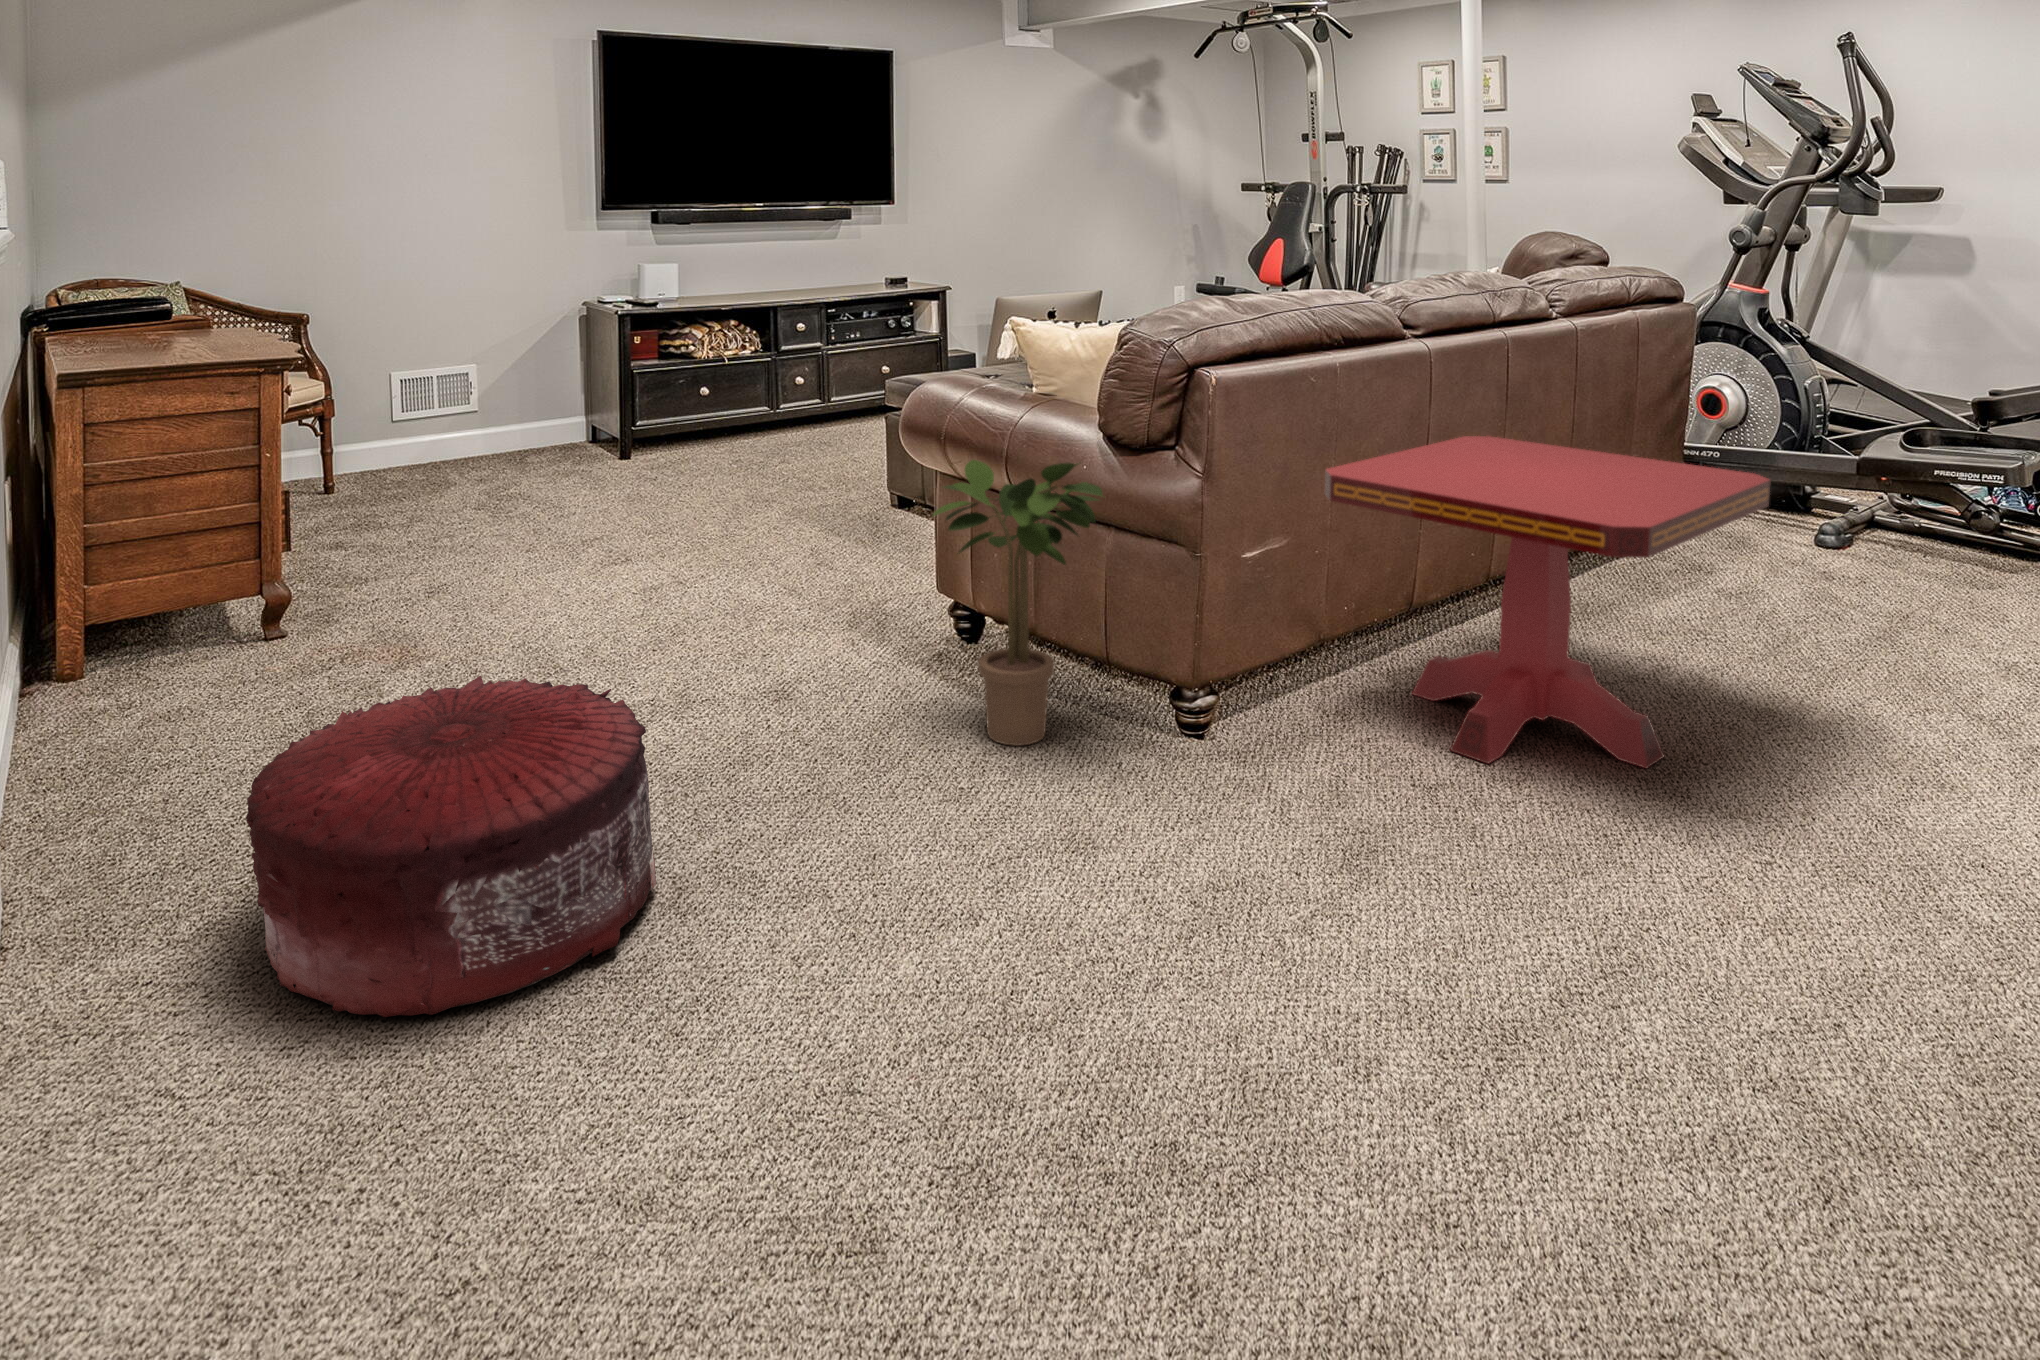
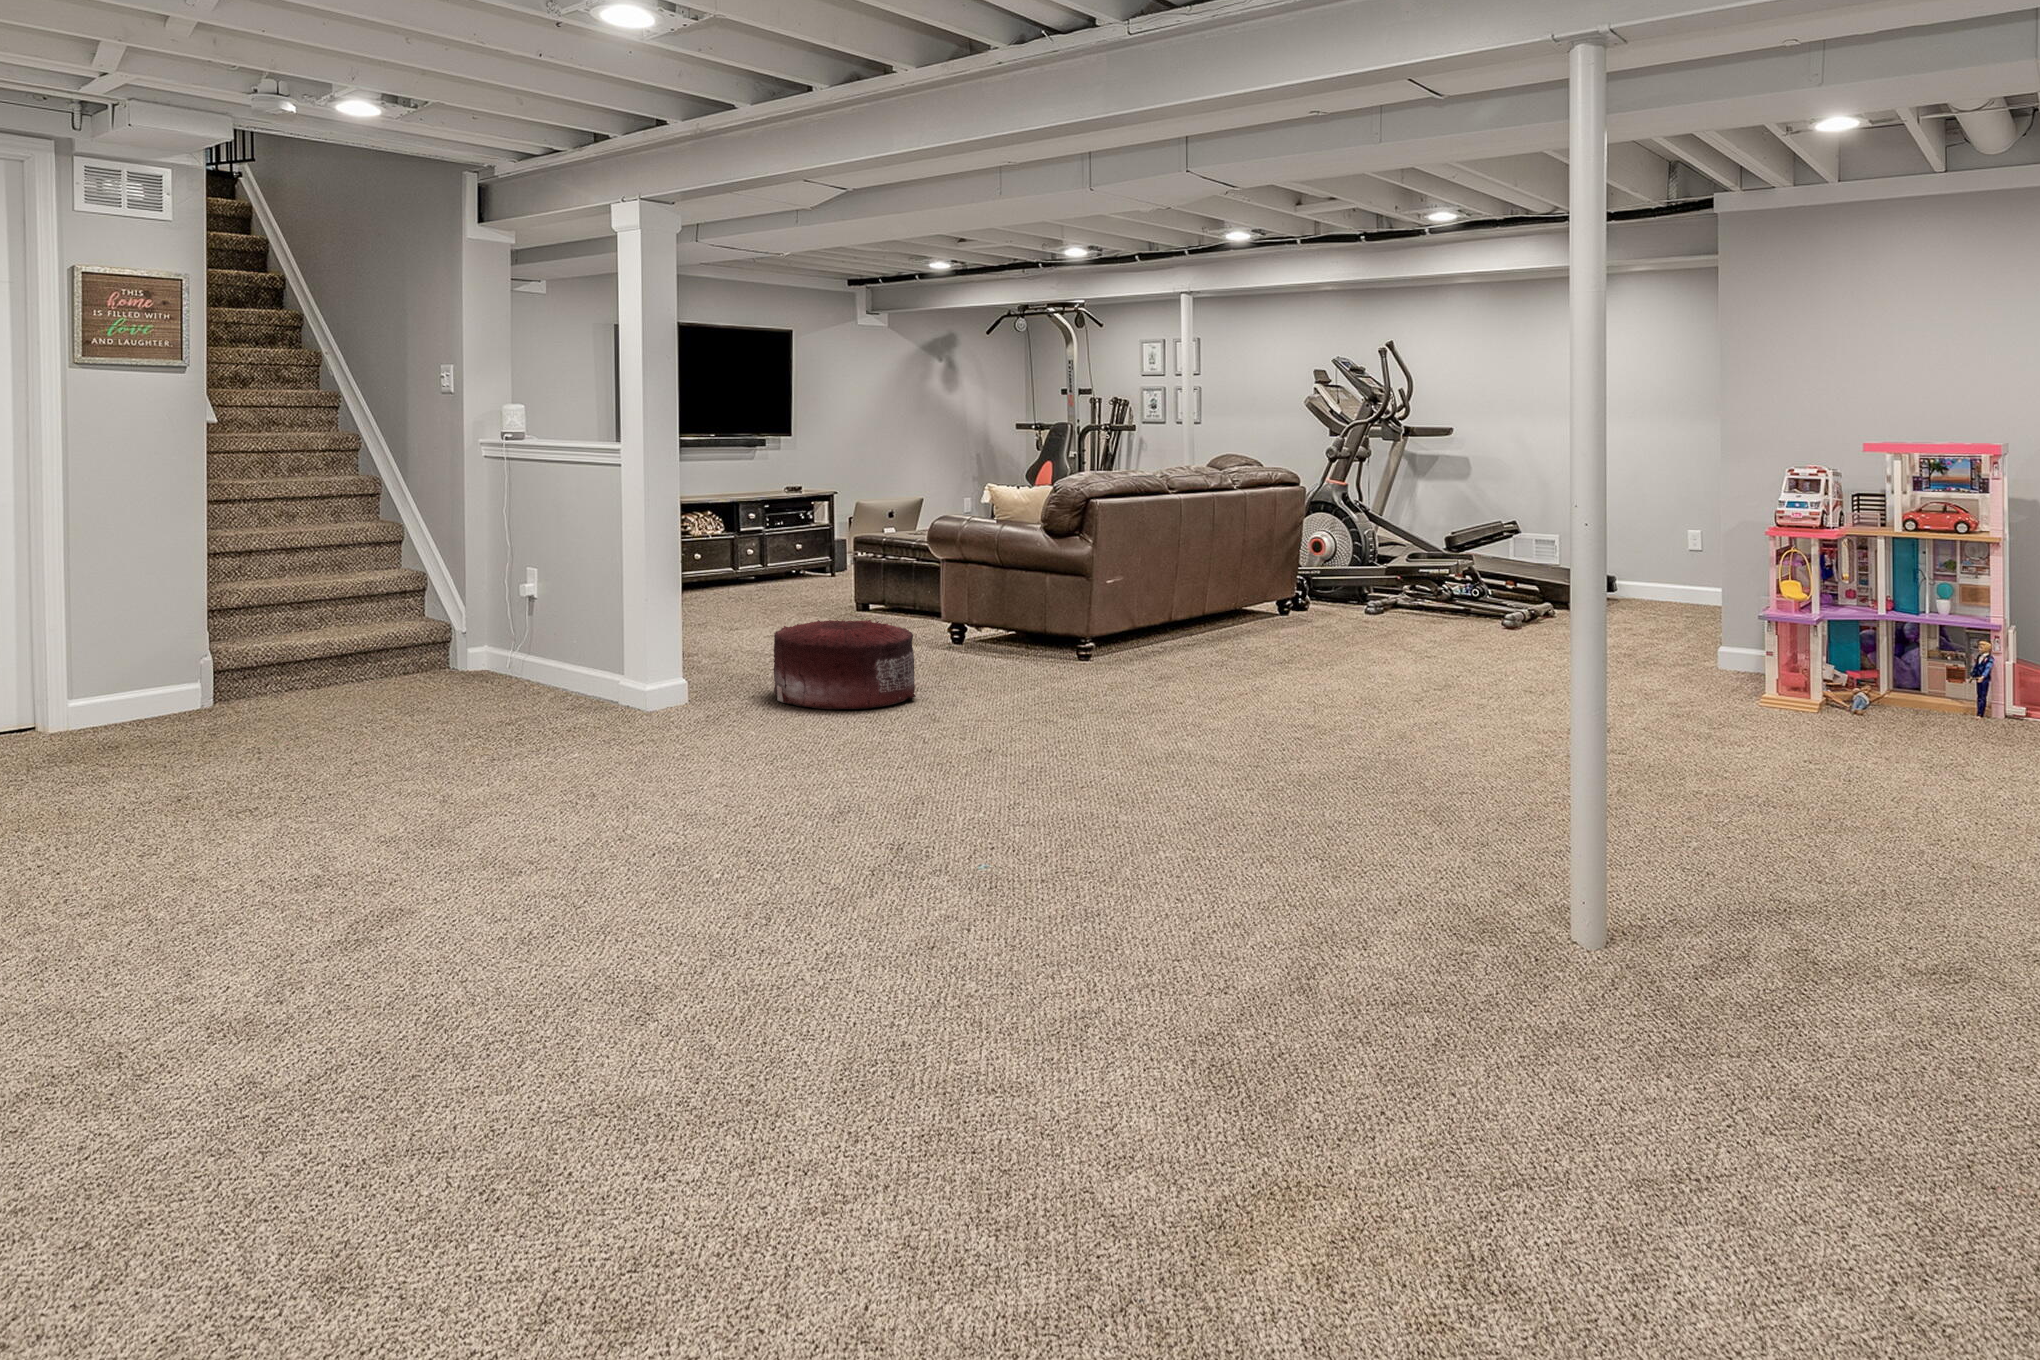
side table: present [1324,436,1770,768] -> none [1141,540,1325,665]
potted plant: present [933,460,1102,746] -> none [973,537,1056,667]

